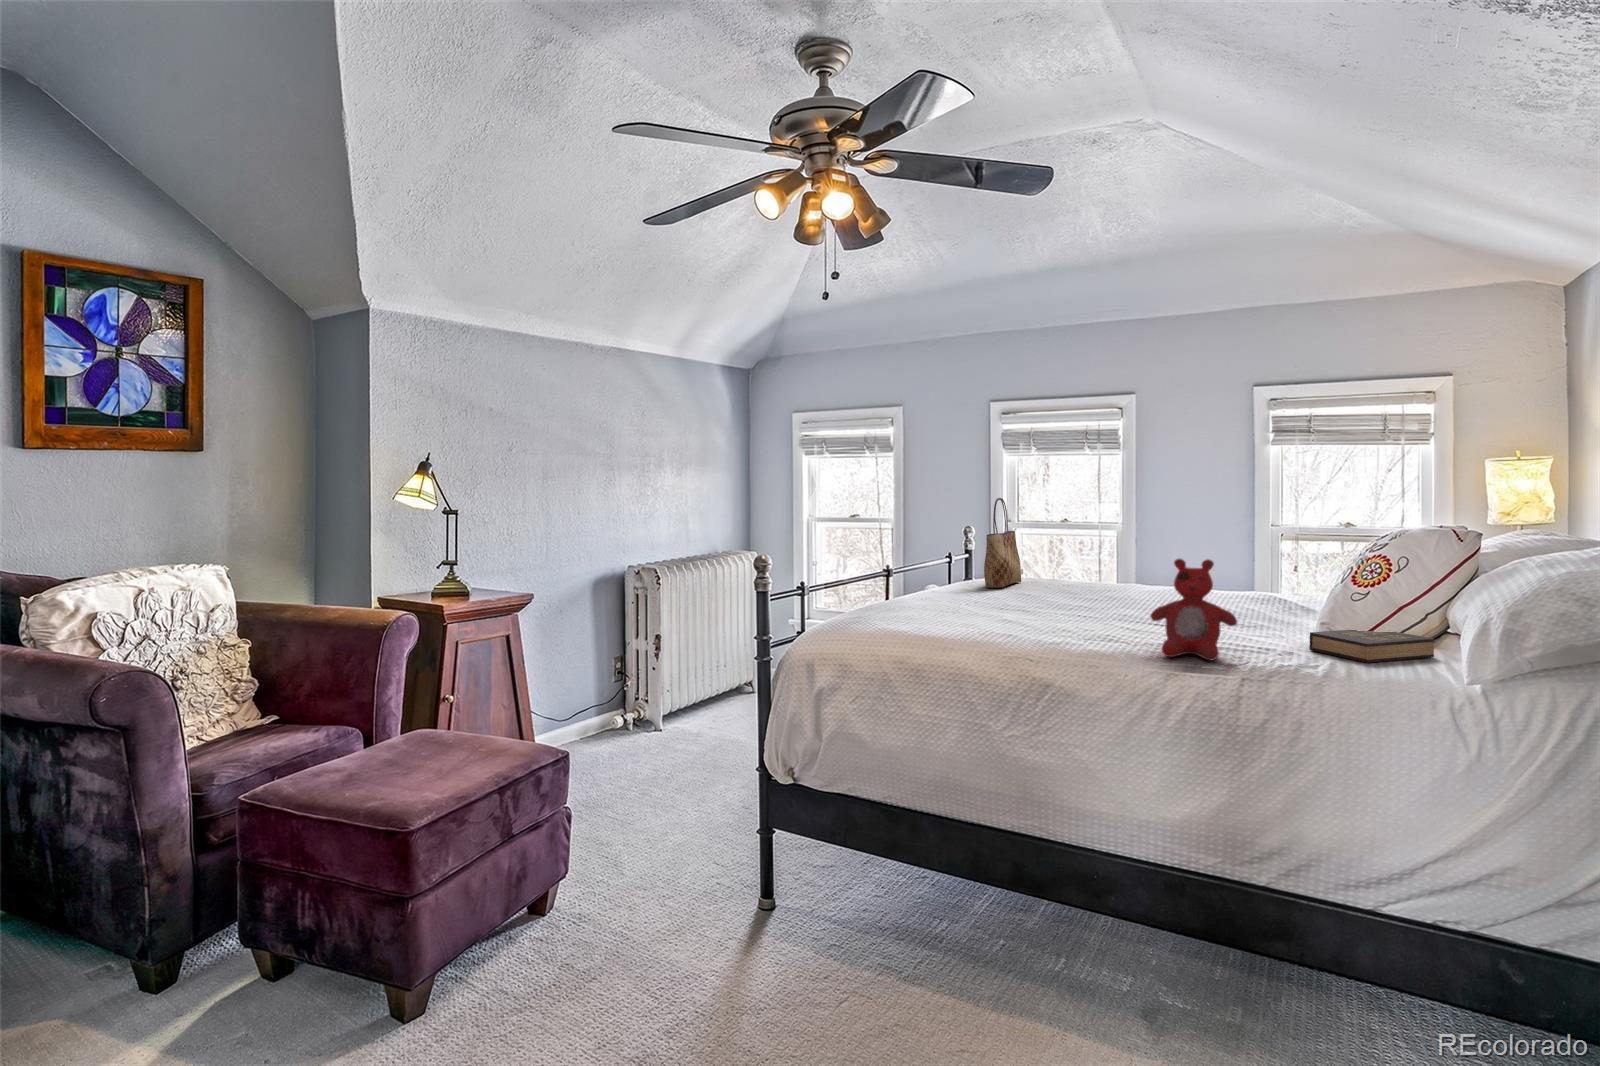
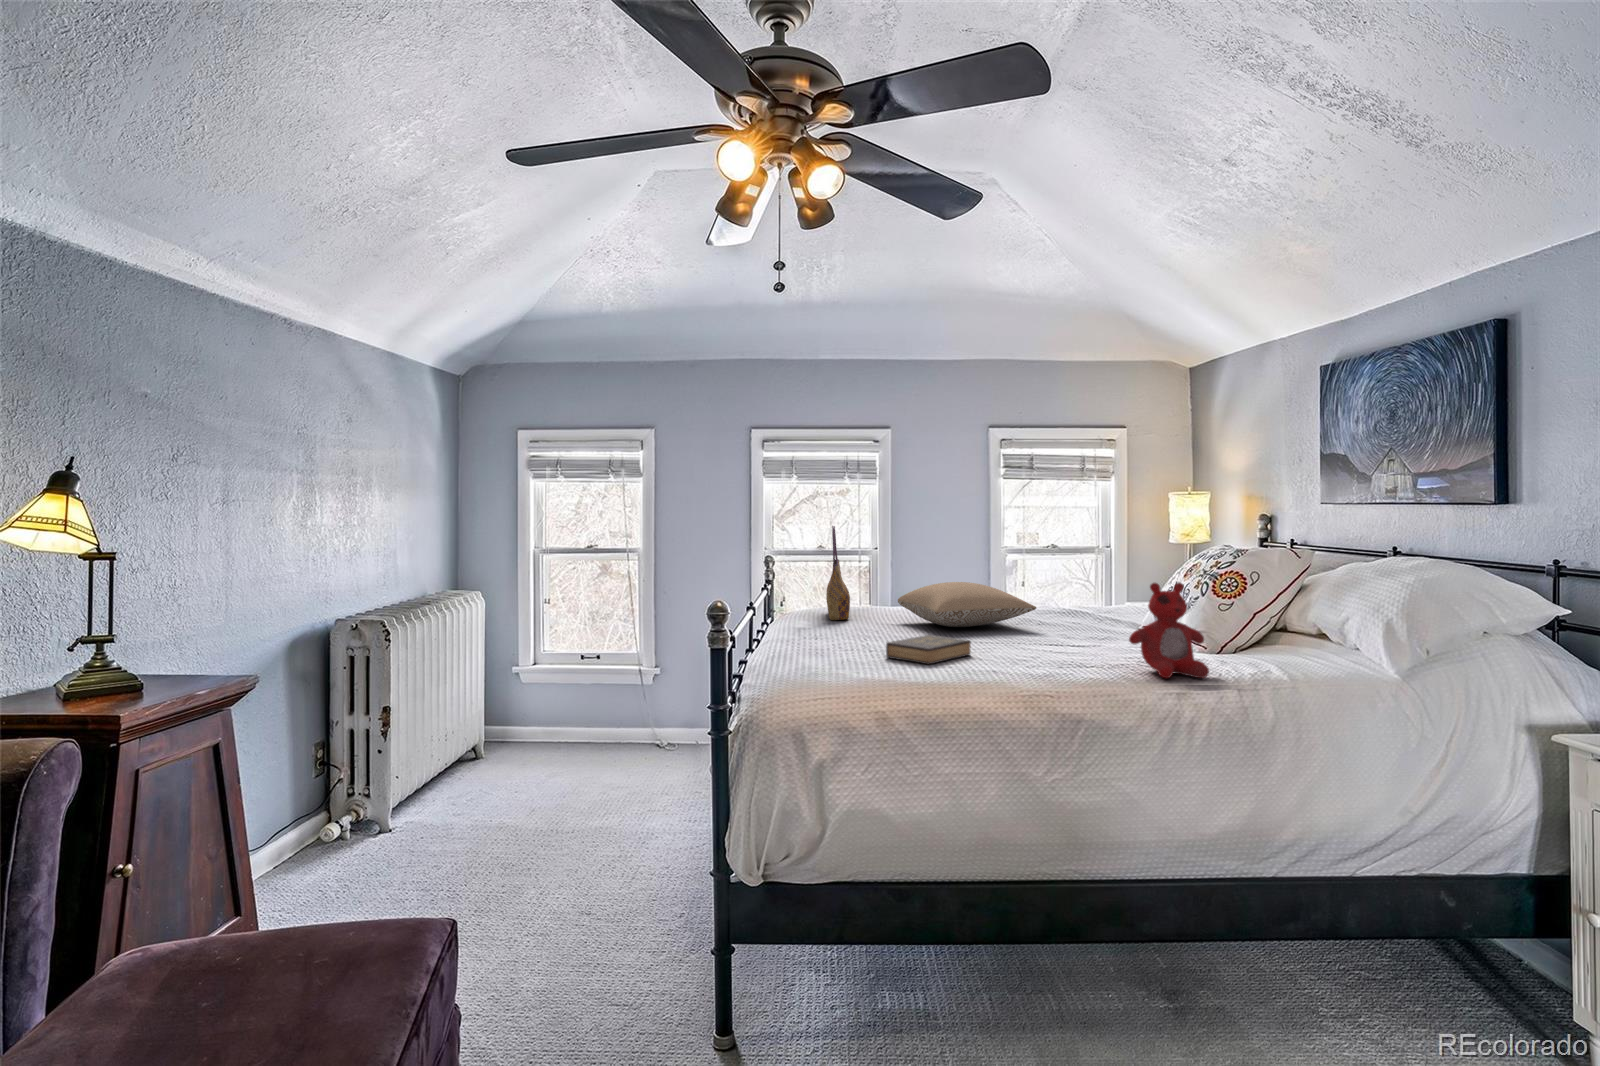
pillow: none [1046,556,1167,600] -> present [898,582,1036,627]
hardback book: present [1309,630,1435,663] -> present [886,635,971,664]

